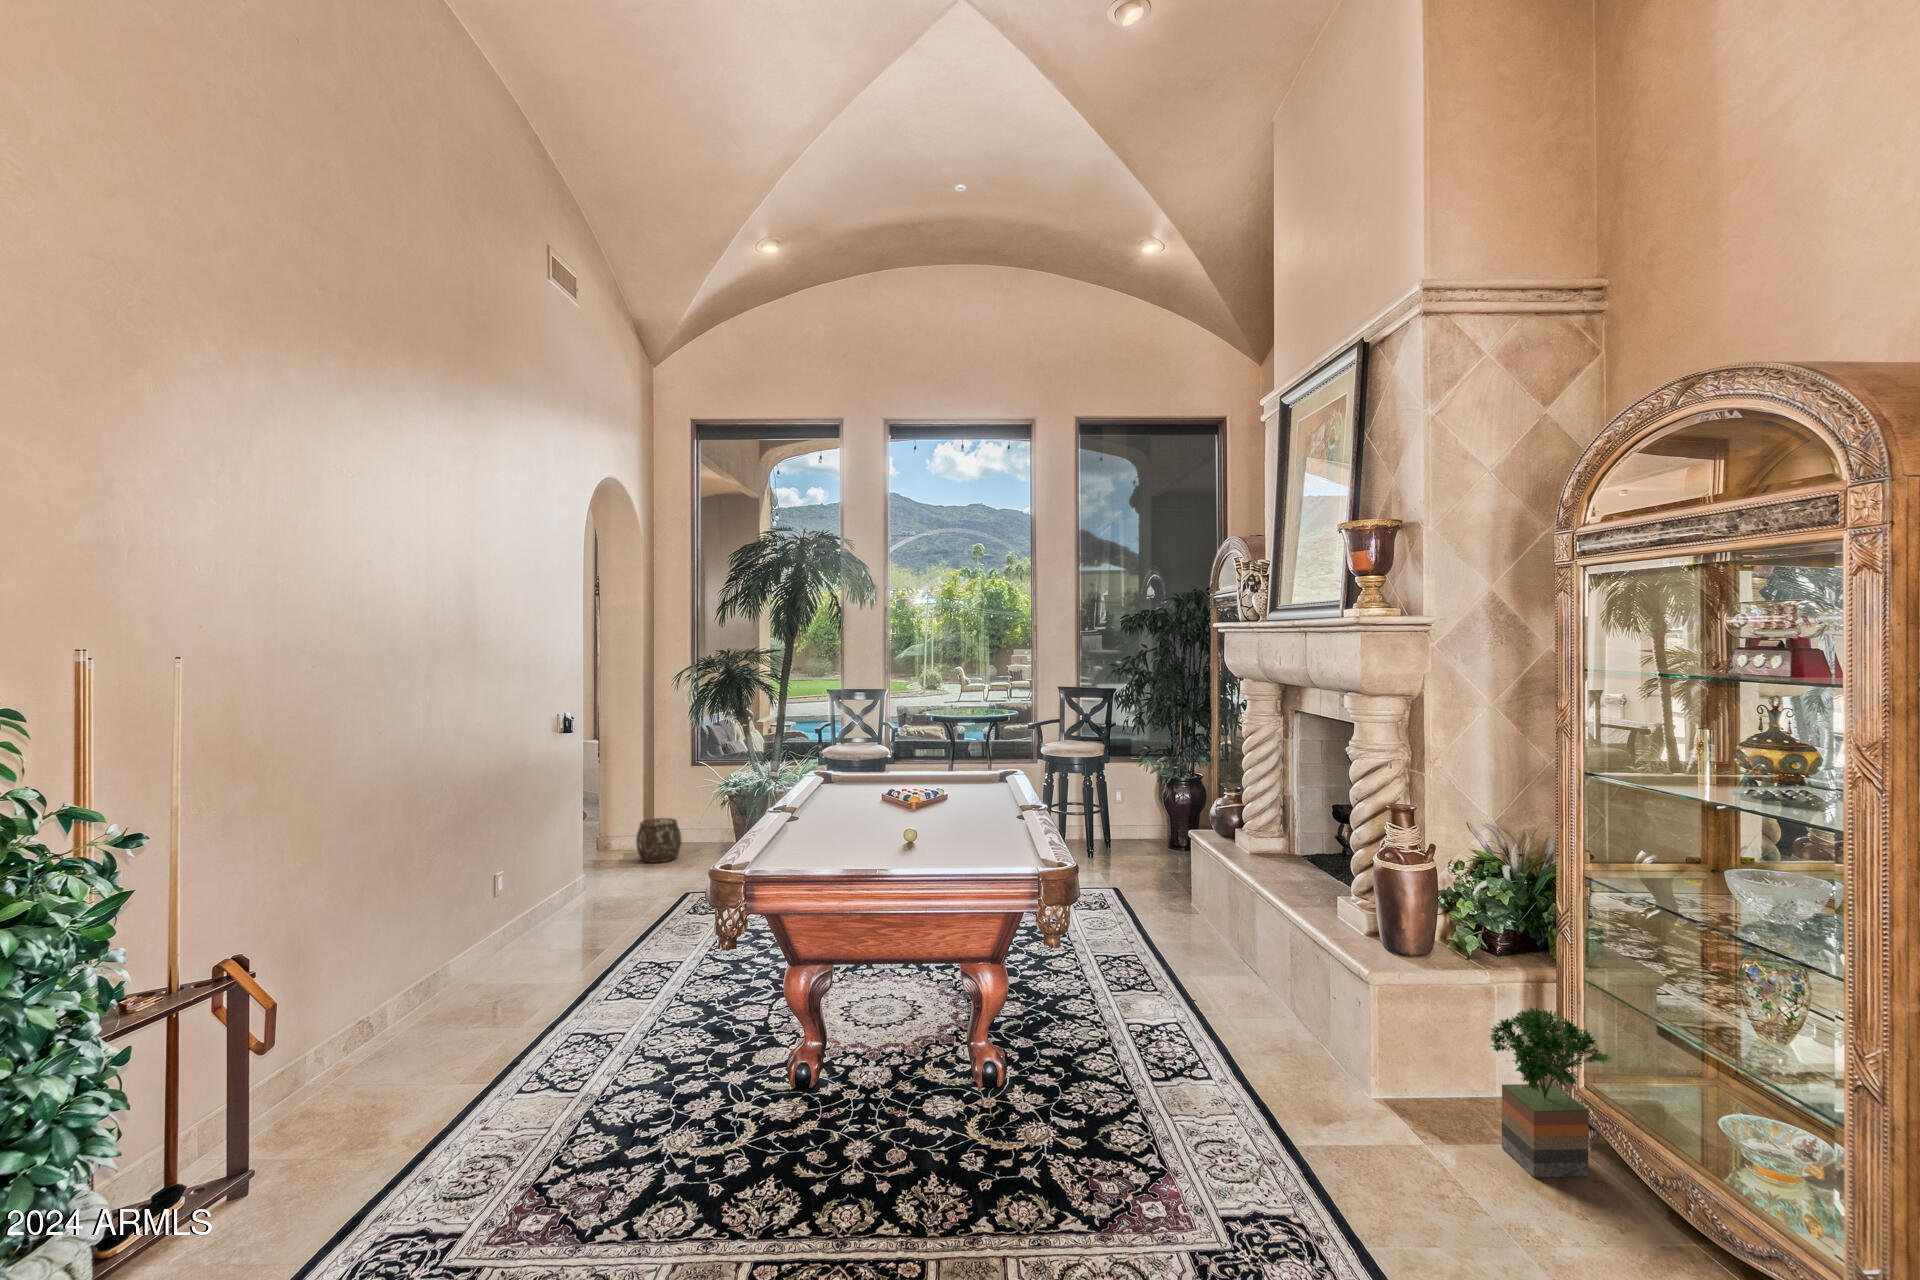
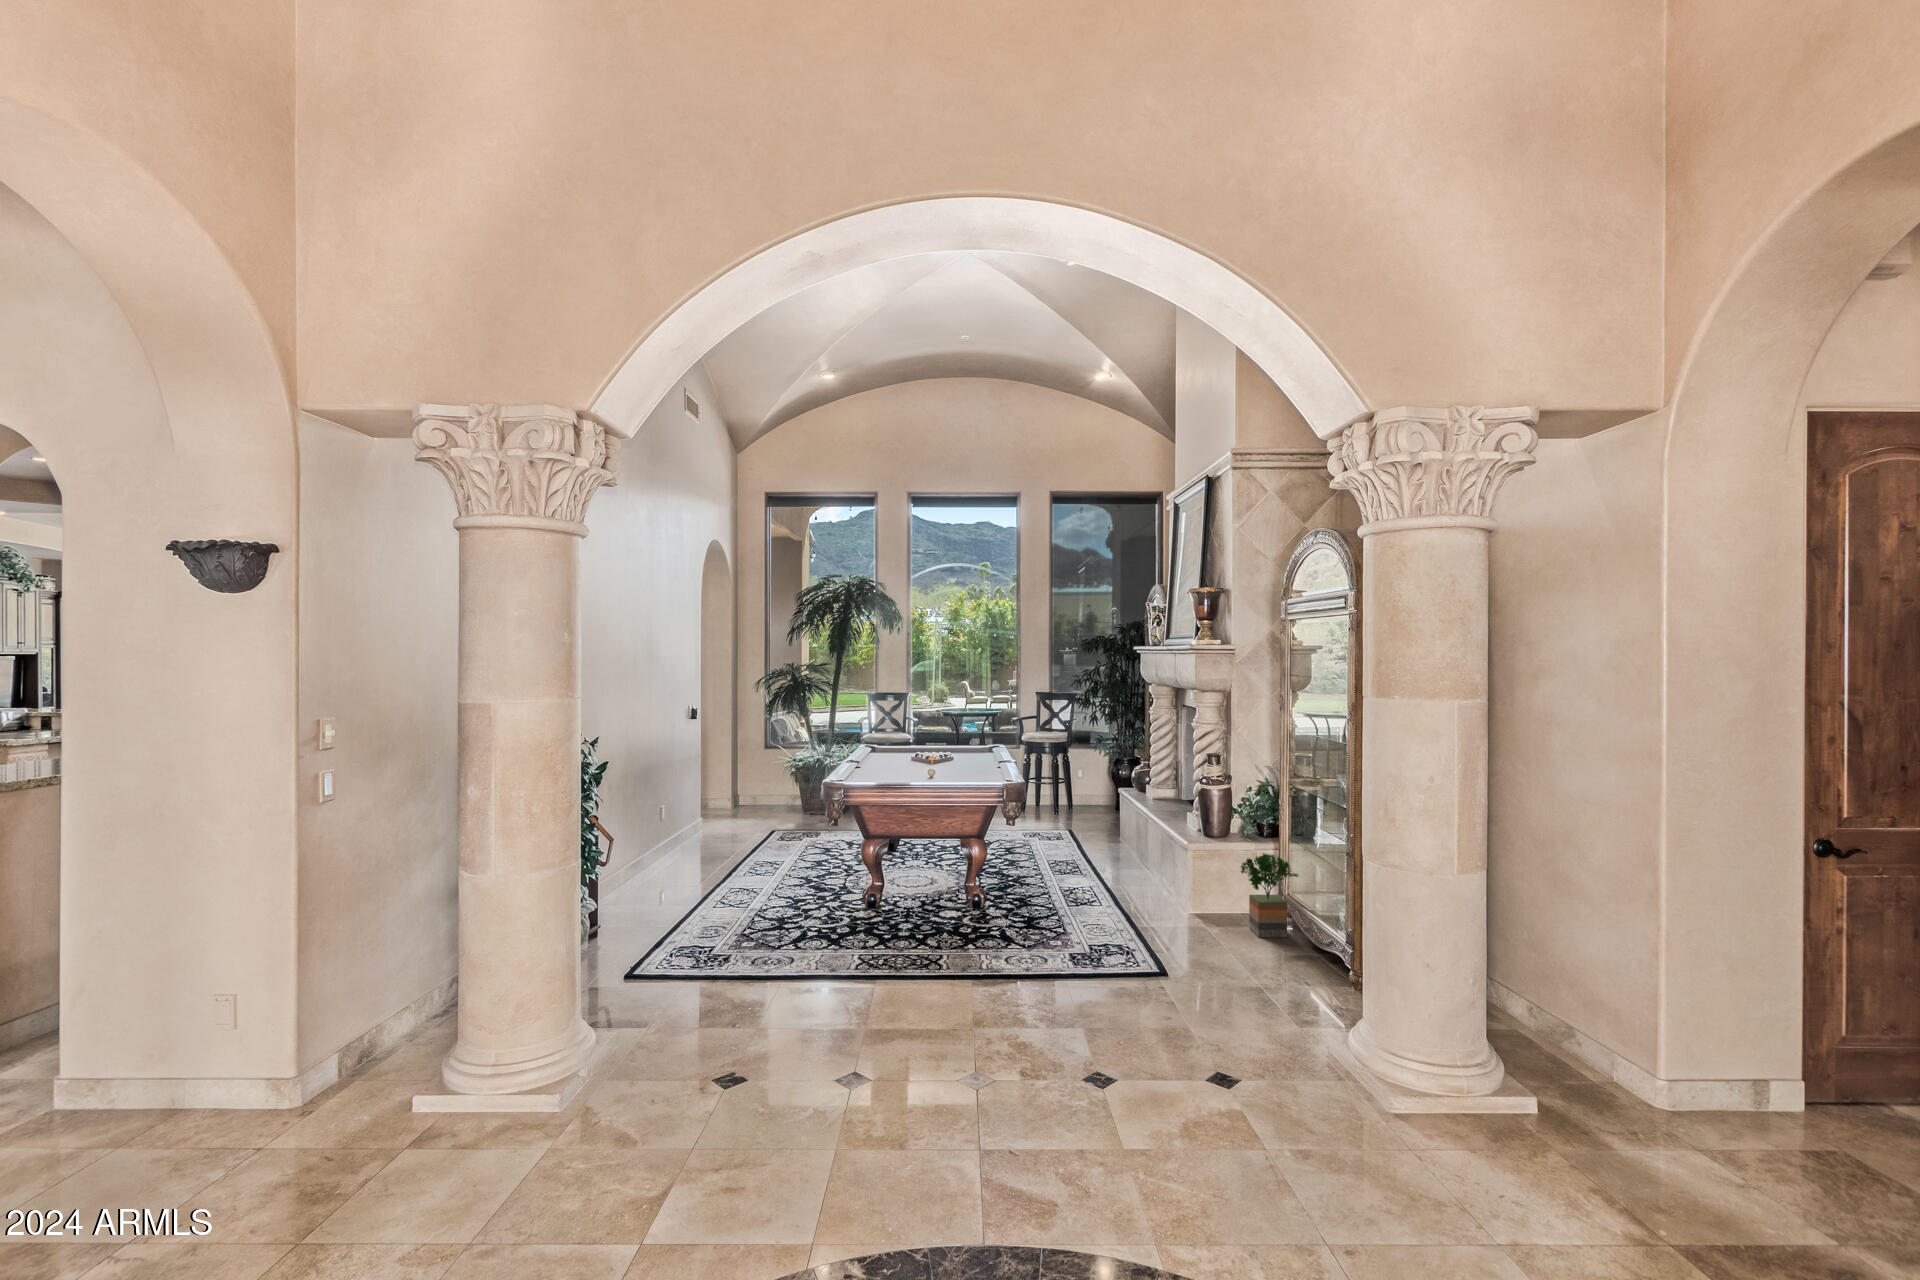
woven basket: present [636,818,681,863] -> none [731,784,763,815]

